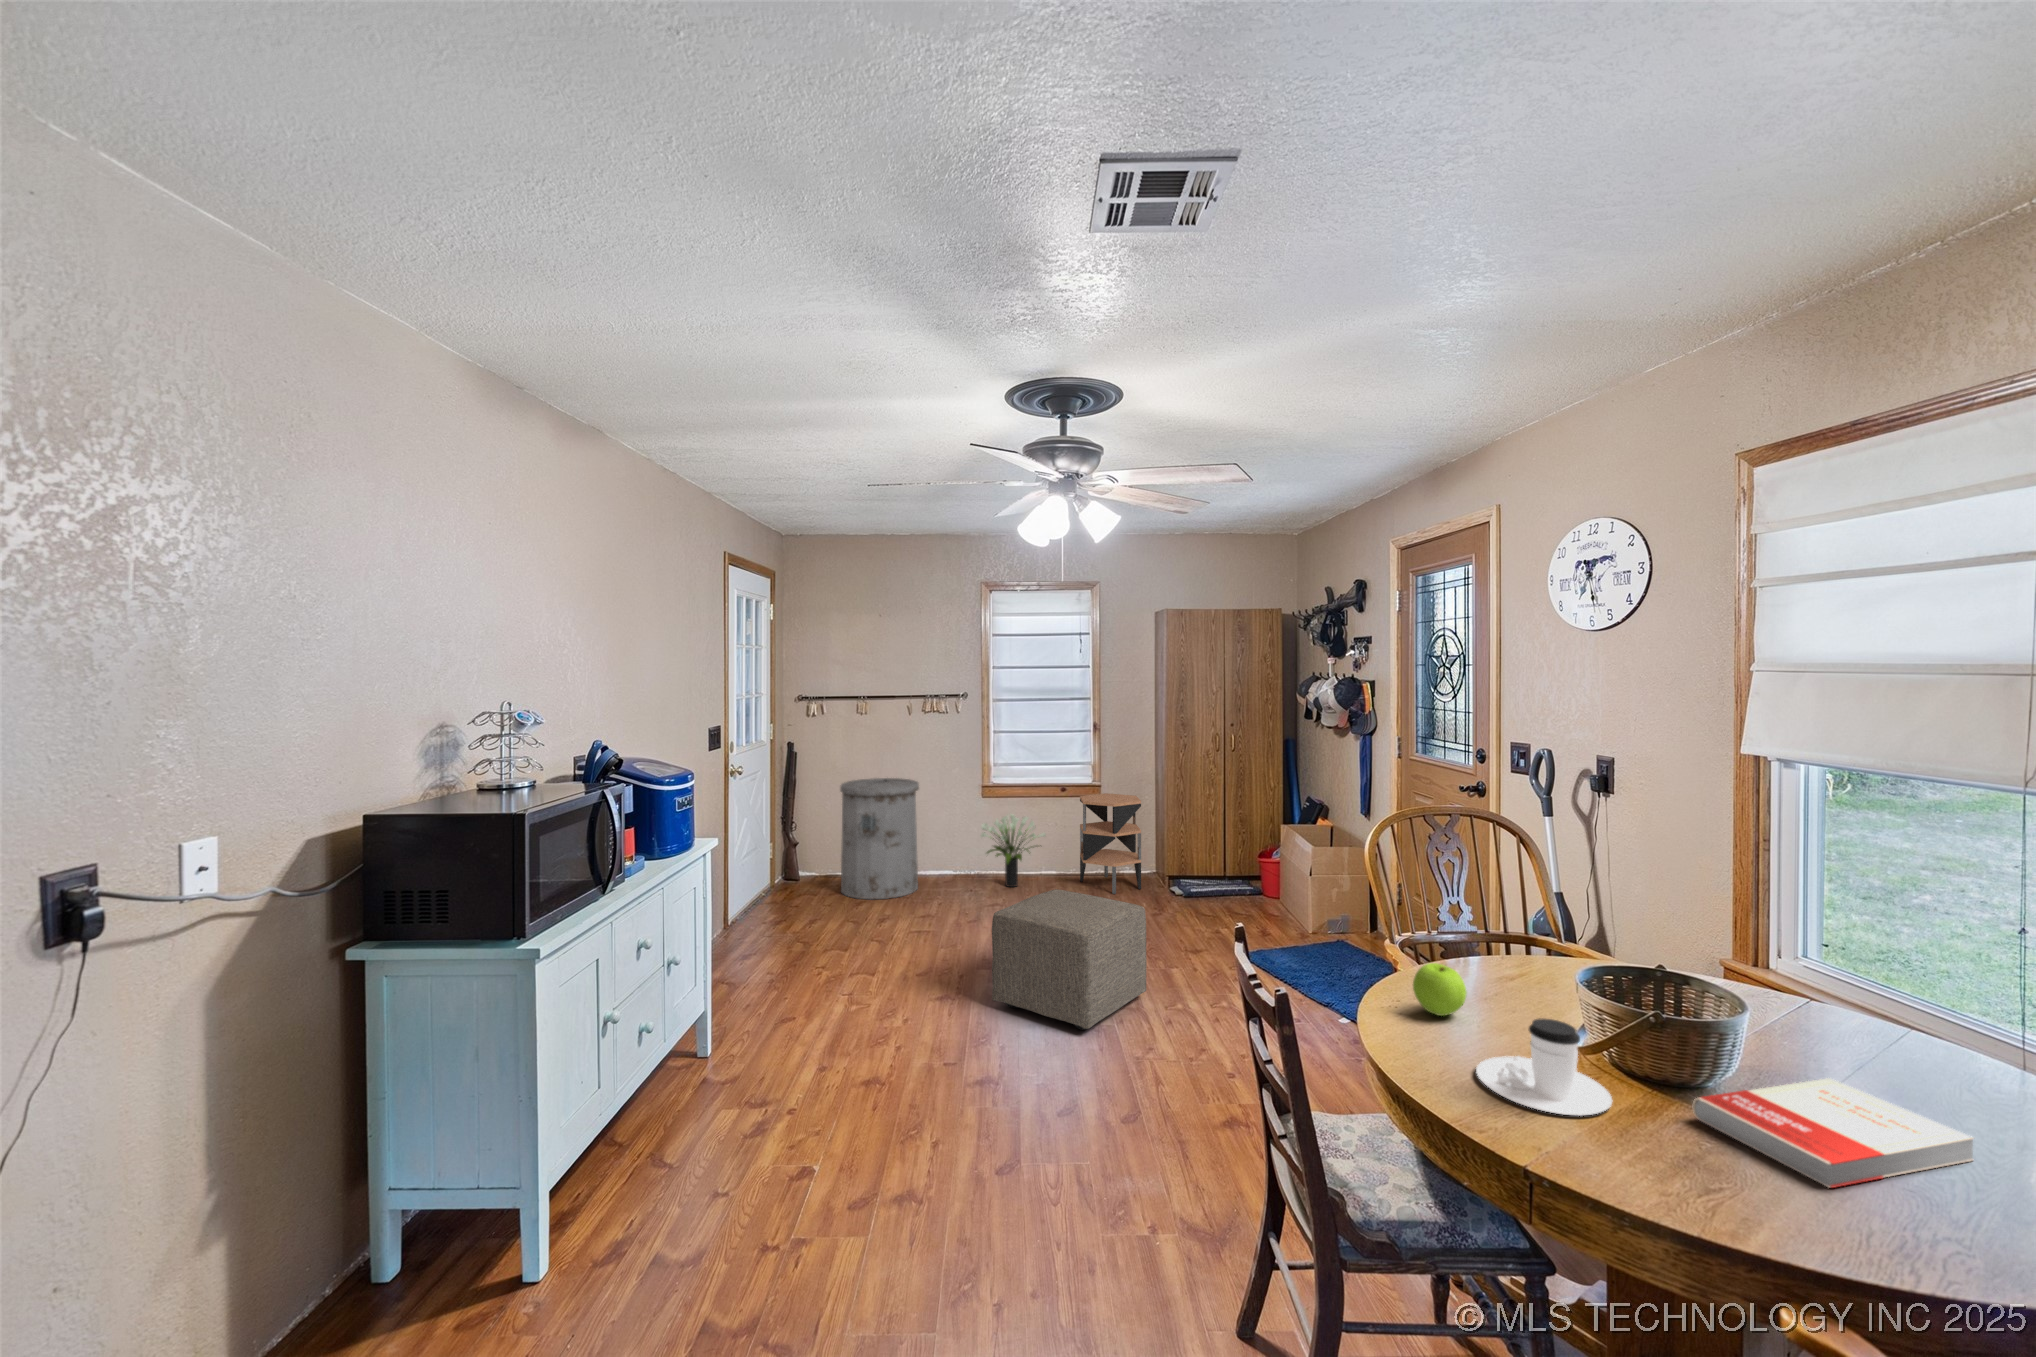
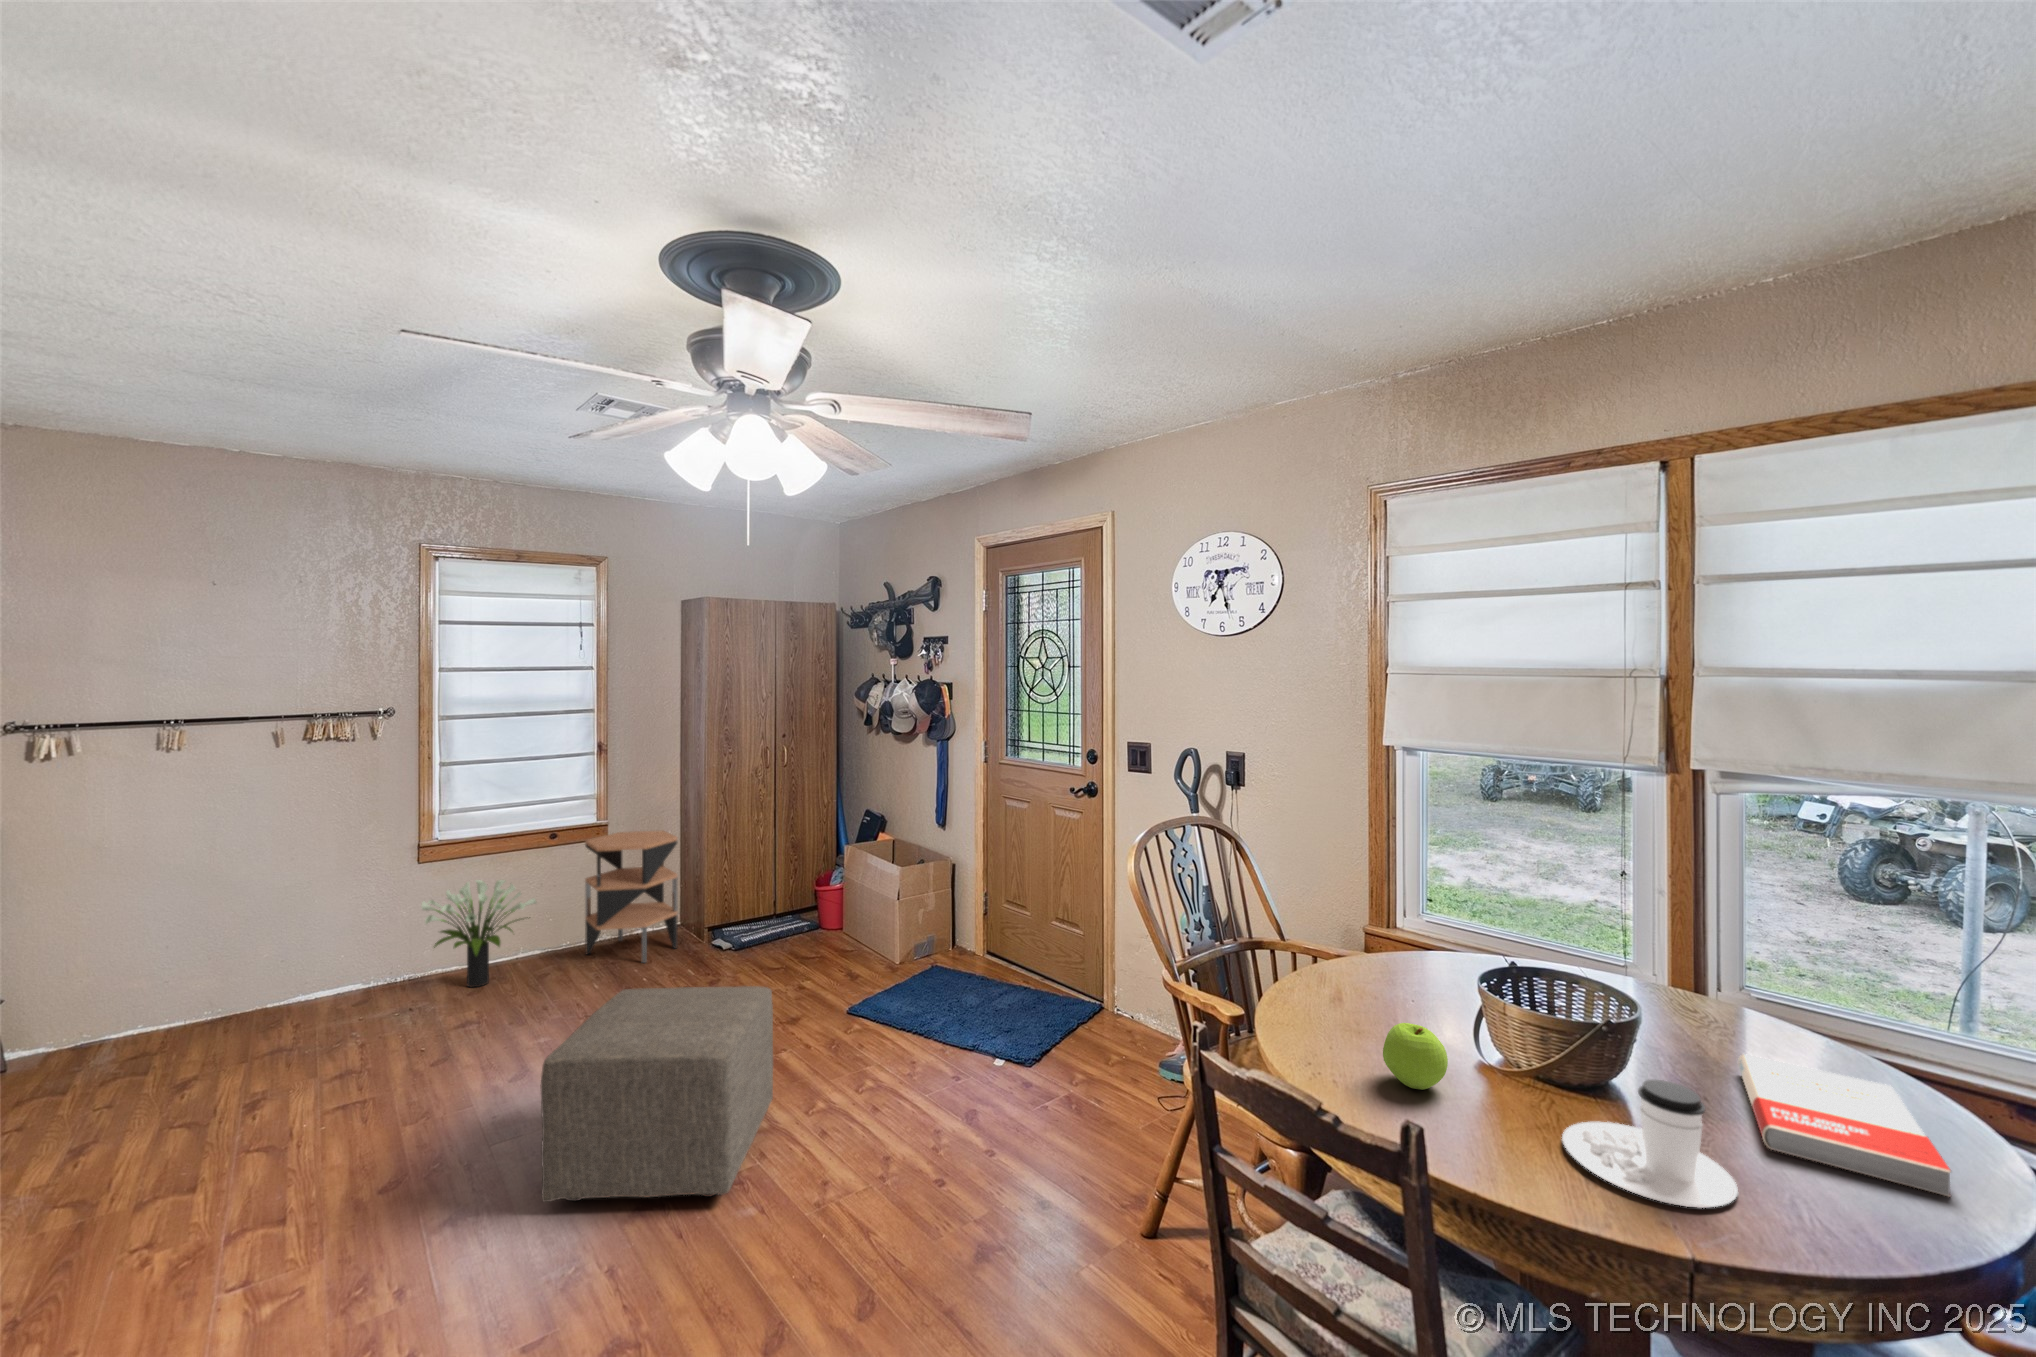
trash can: present [840,778,919,899] -> none [104,850,299,1081]

